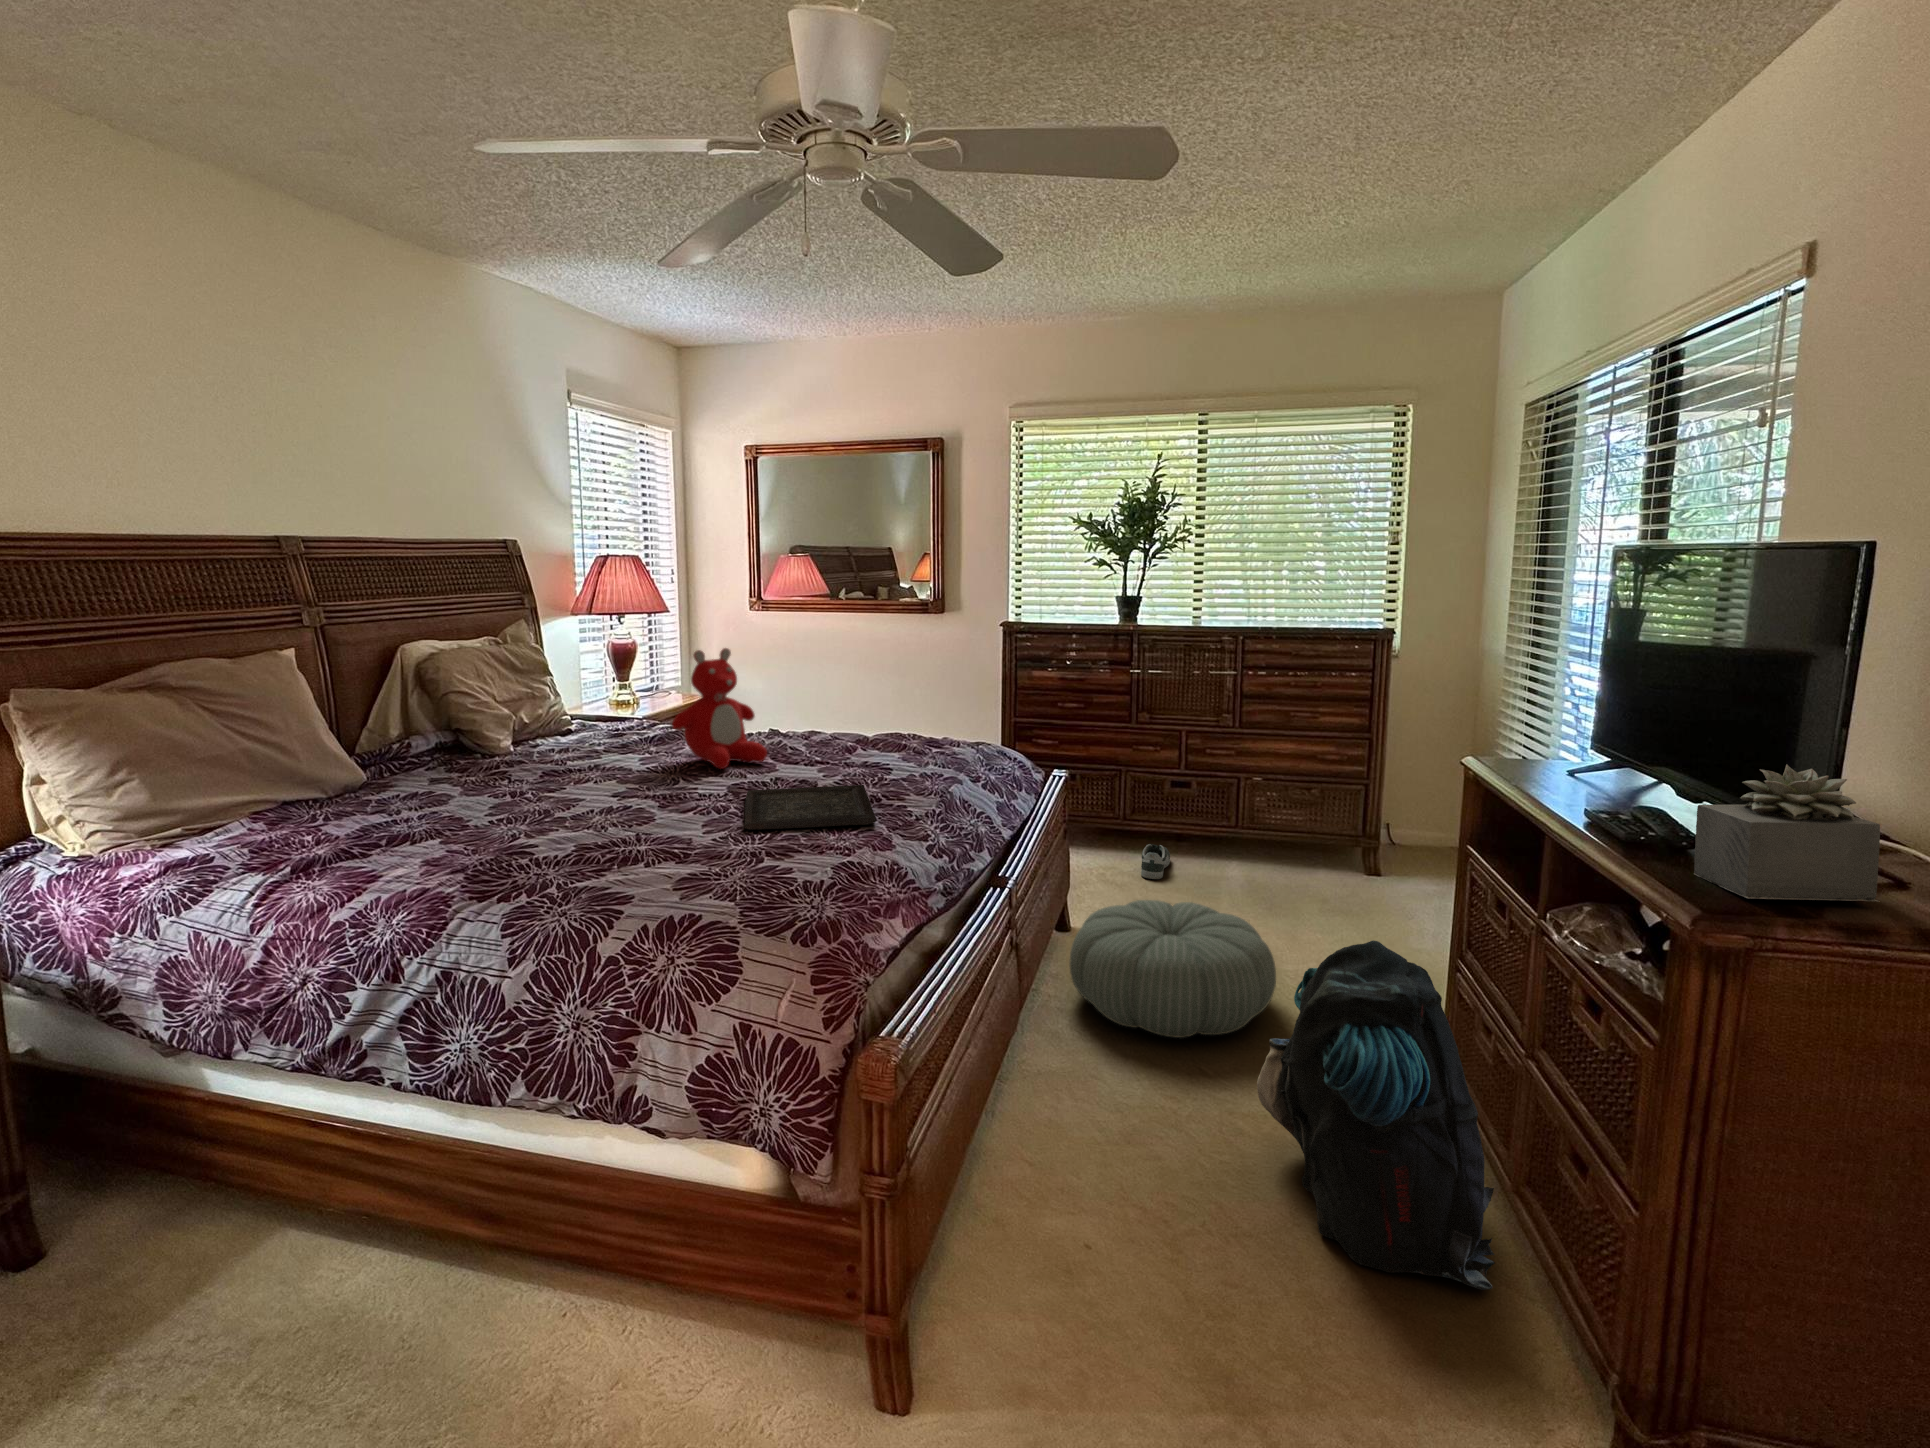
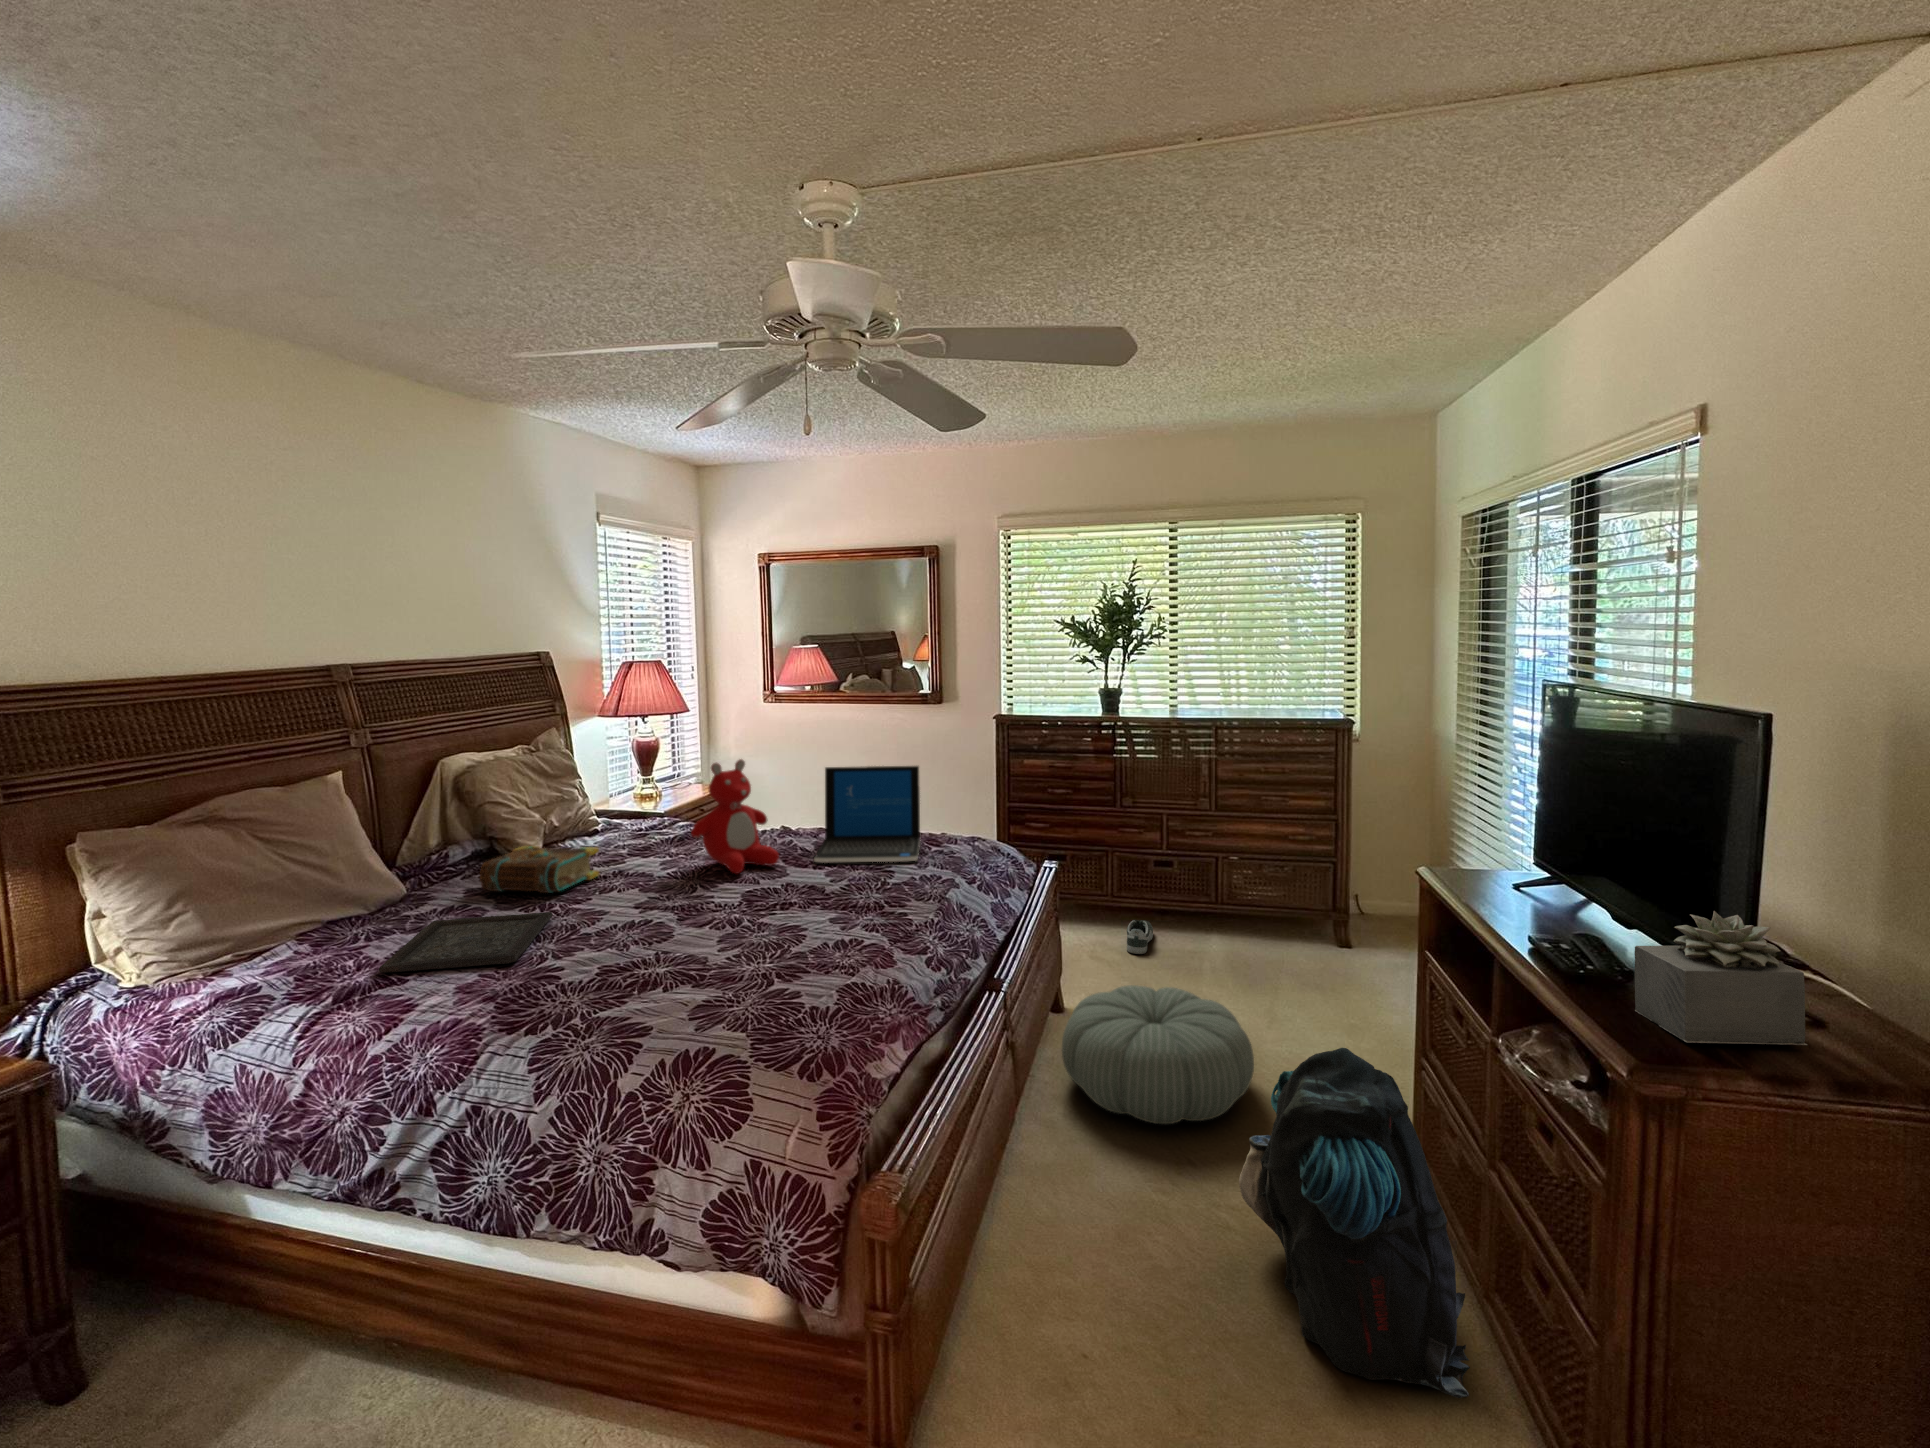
laptop: none [805,662,920,761] -> present [814,766,920,862]
book: none [444,736,573,782] -> present [480,846,599,893]
tray: present [745,785,876,830] -> present [379,912,552,973]

